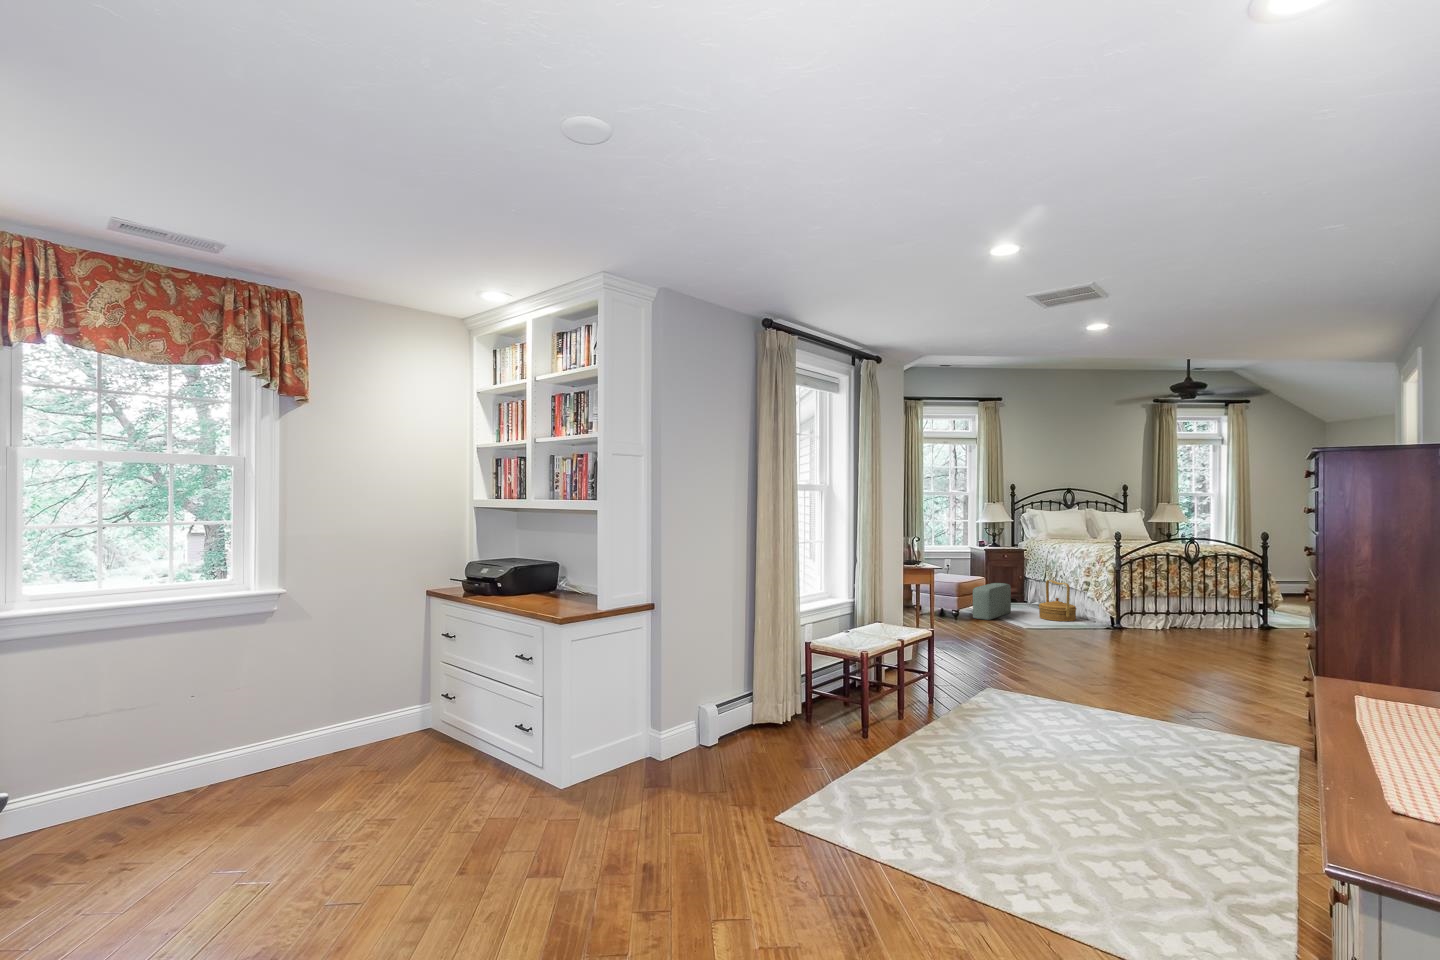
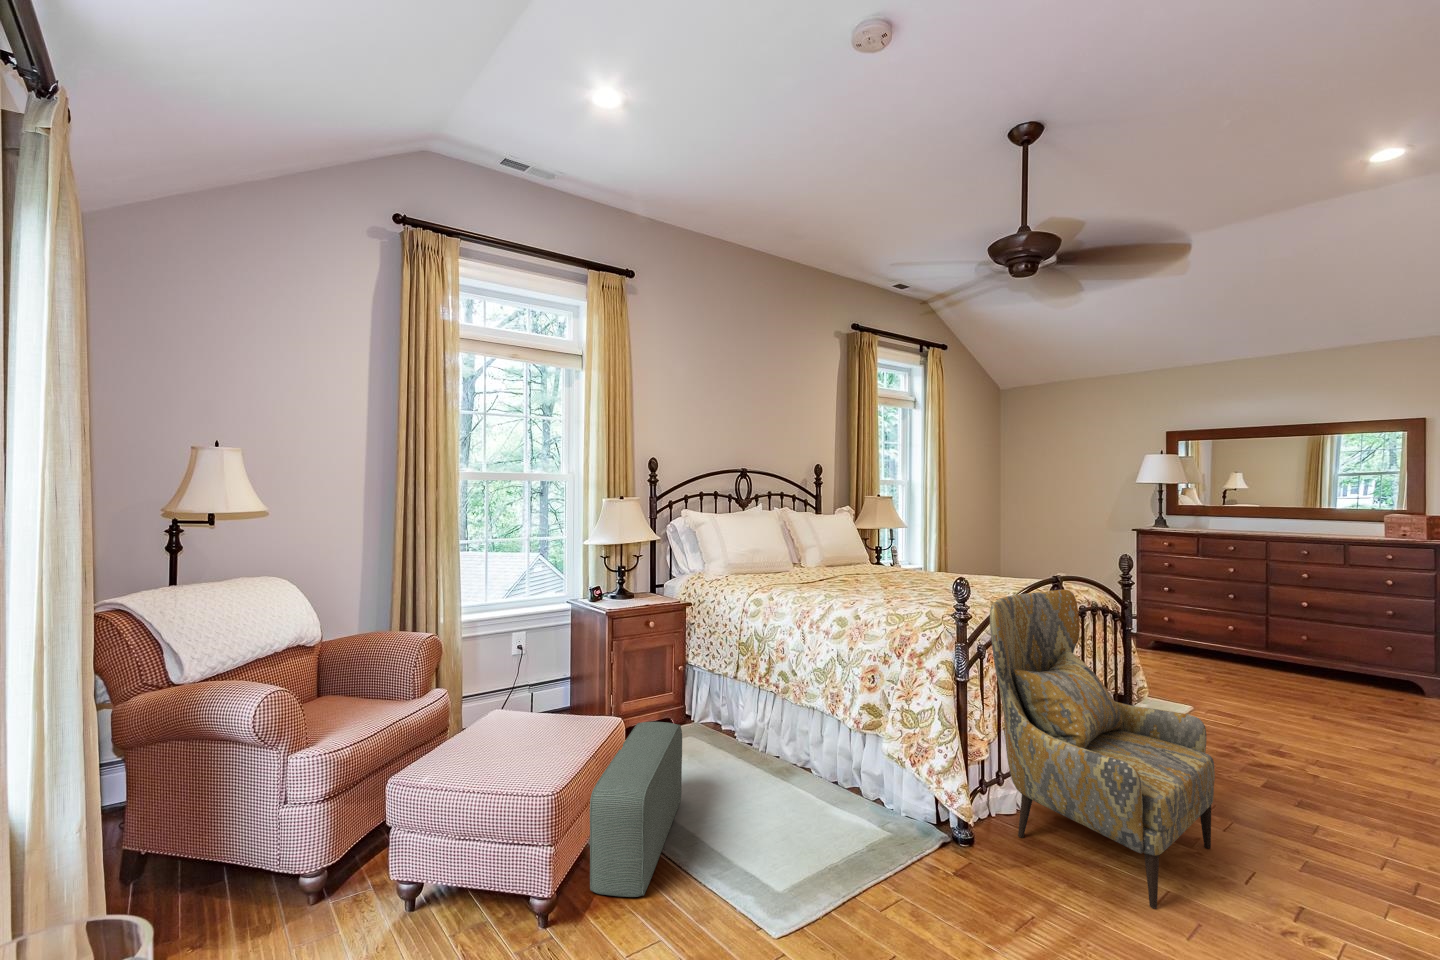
armchair: none [1125,542,1227,639] -> present [990,590,1215,909]
woven basket: present [1039,580,1076,621] -> none [756,699,849,833]

